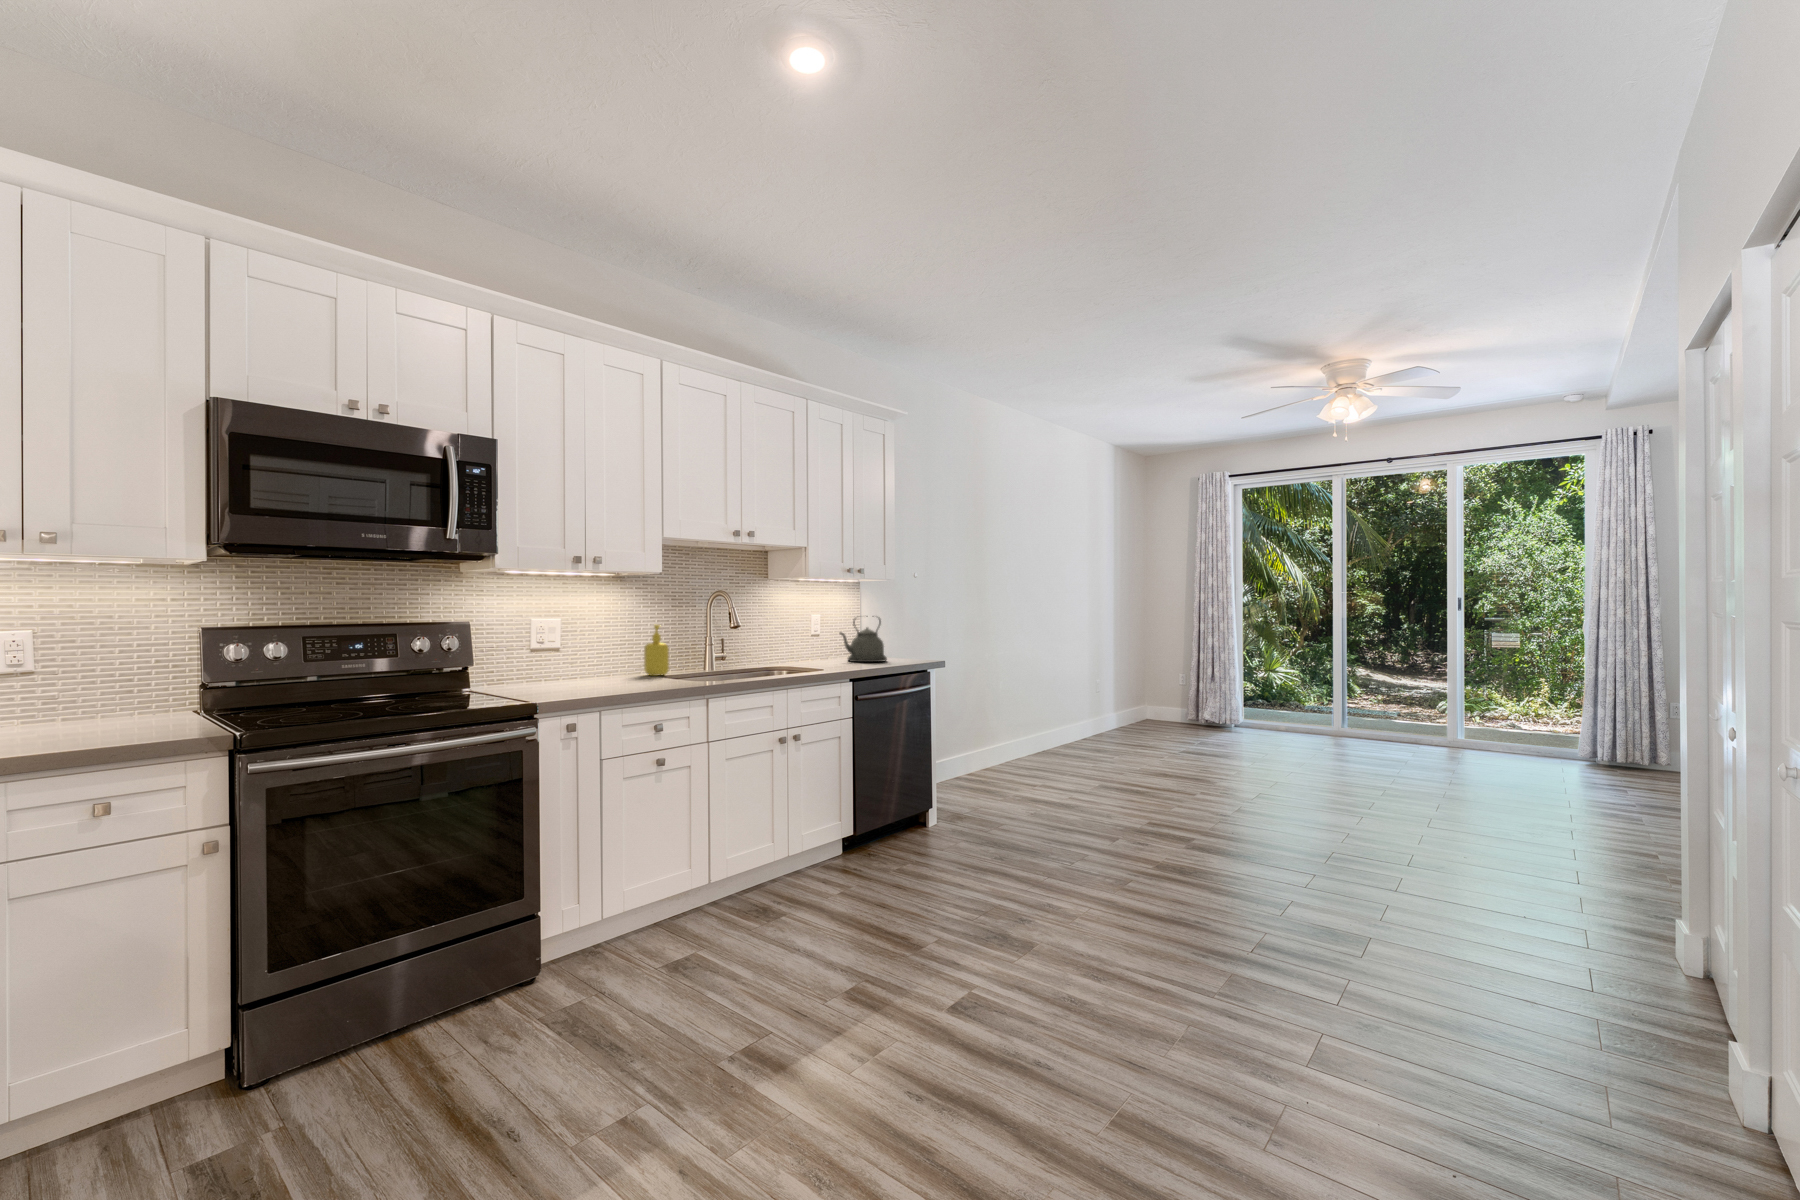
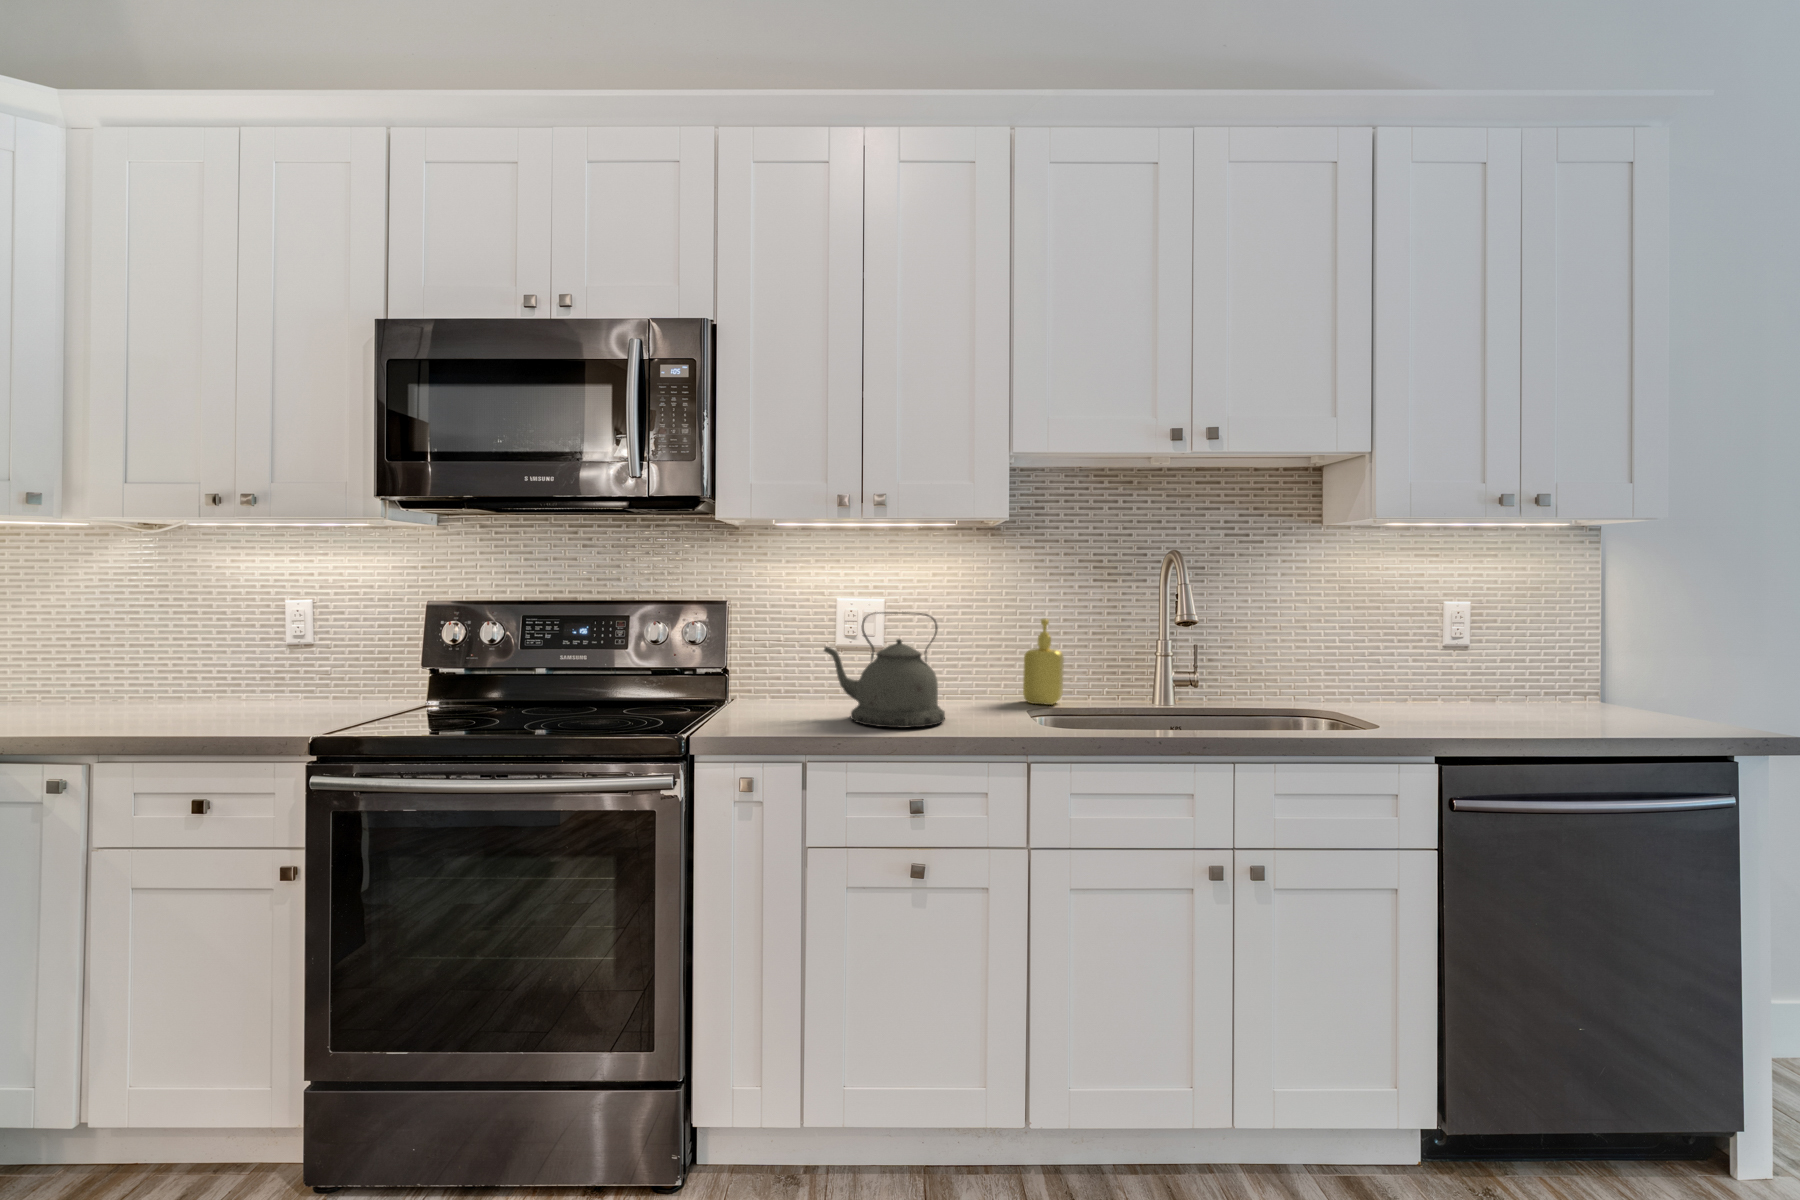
kettle: present [840,619,887,662] -> present [824,612,945,728]

